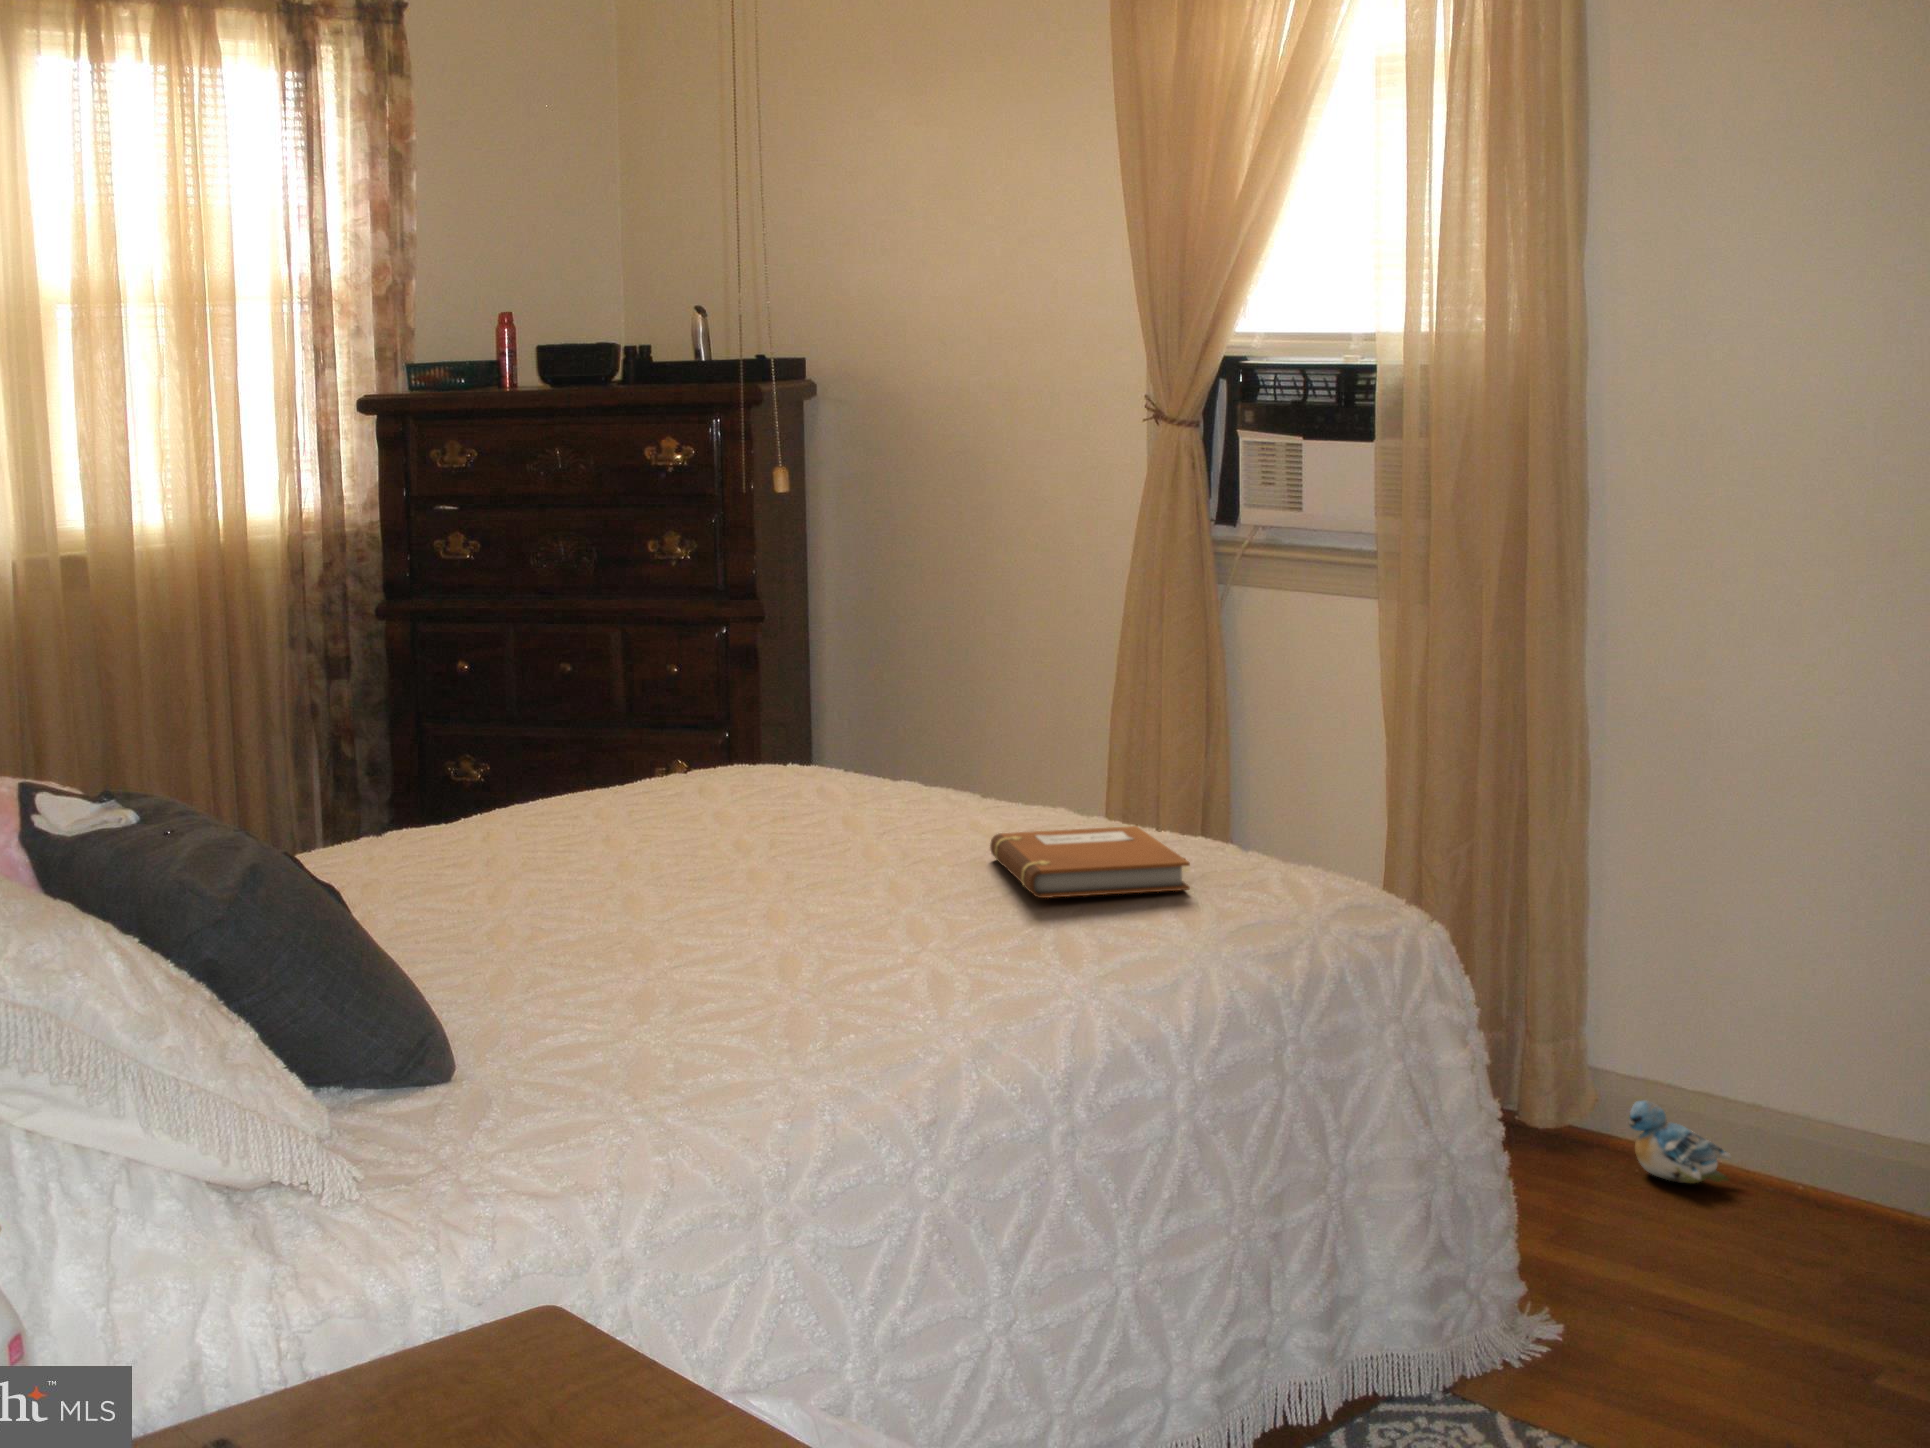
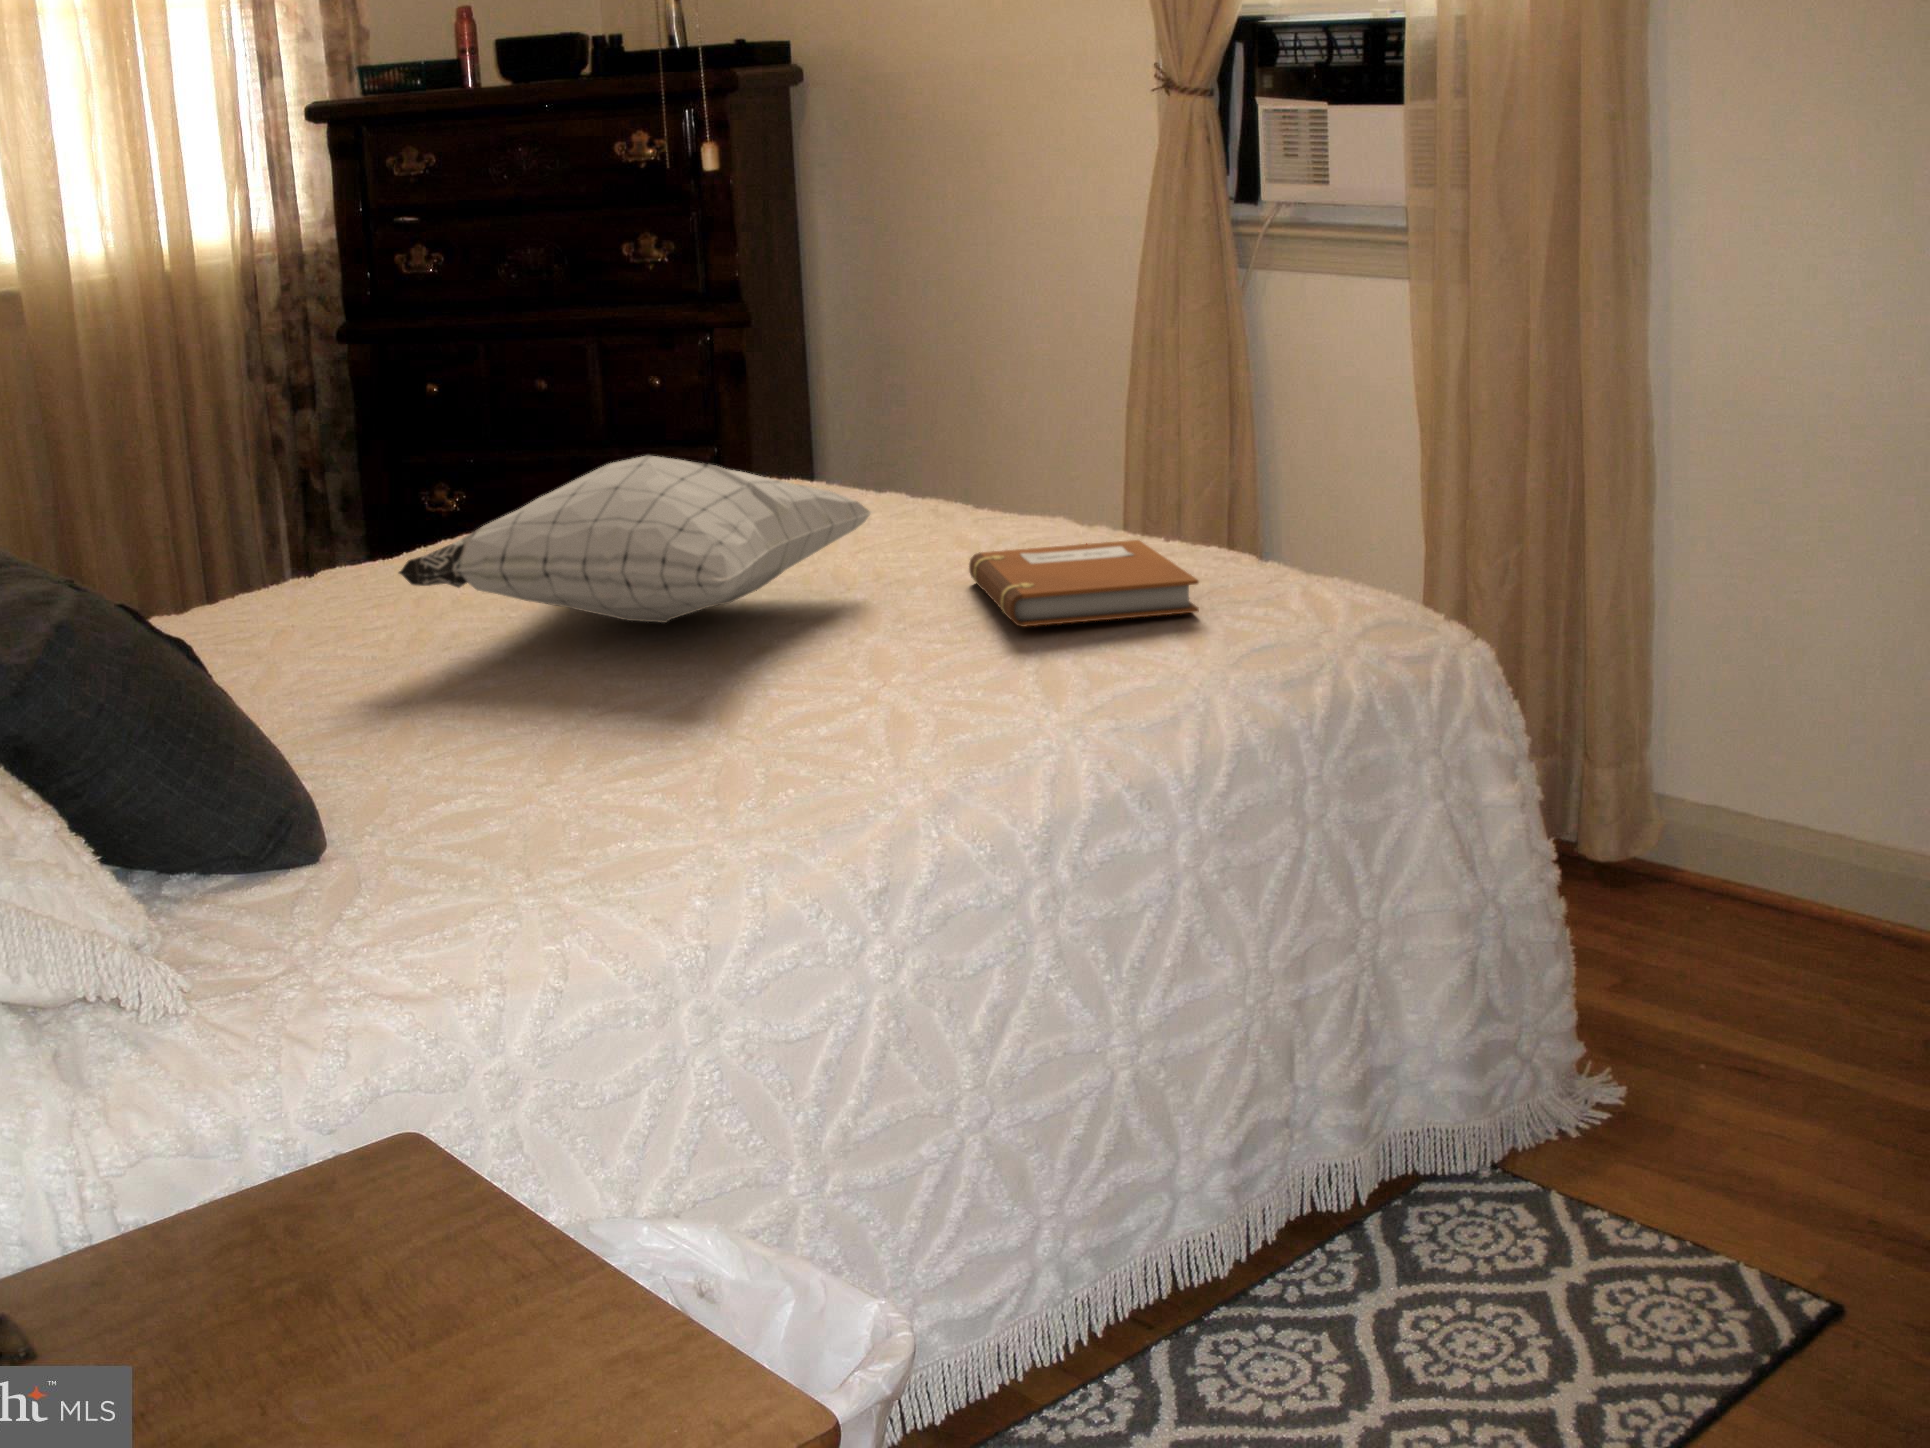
pillow: none [505,742,910,887] -> present [399,455,872,623]
plush toy: present [1628,1101,1731,1184] -> none [1685,825,1800,913]

